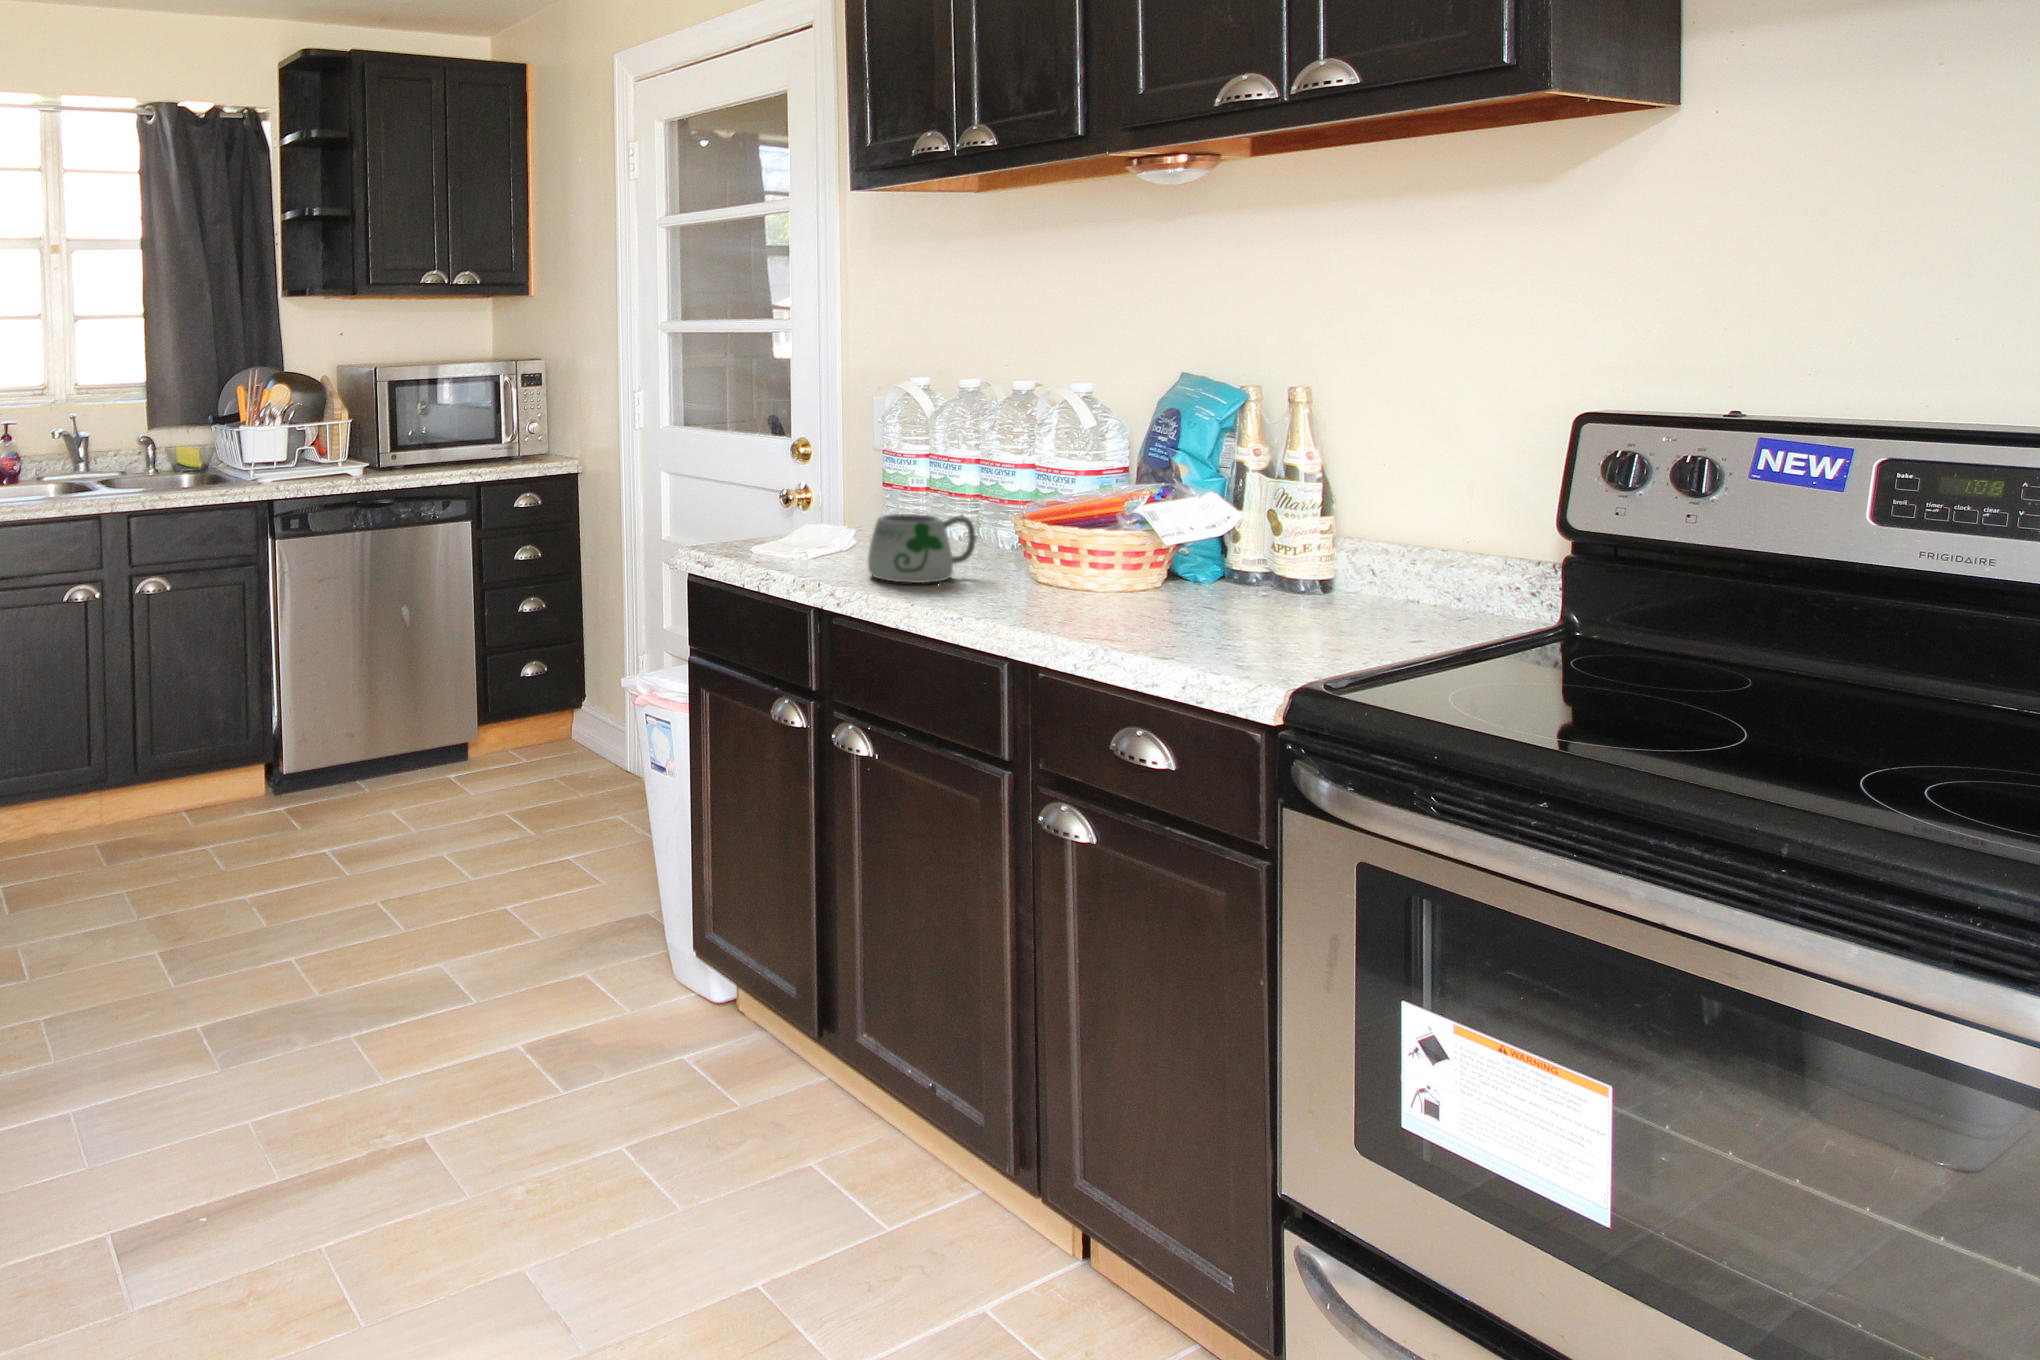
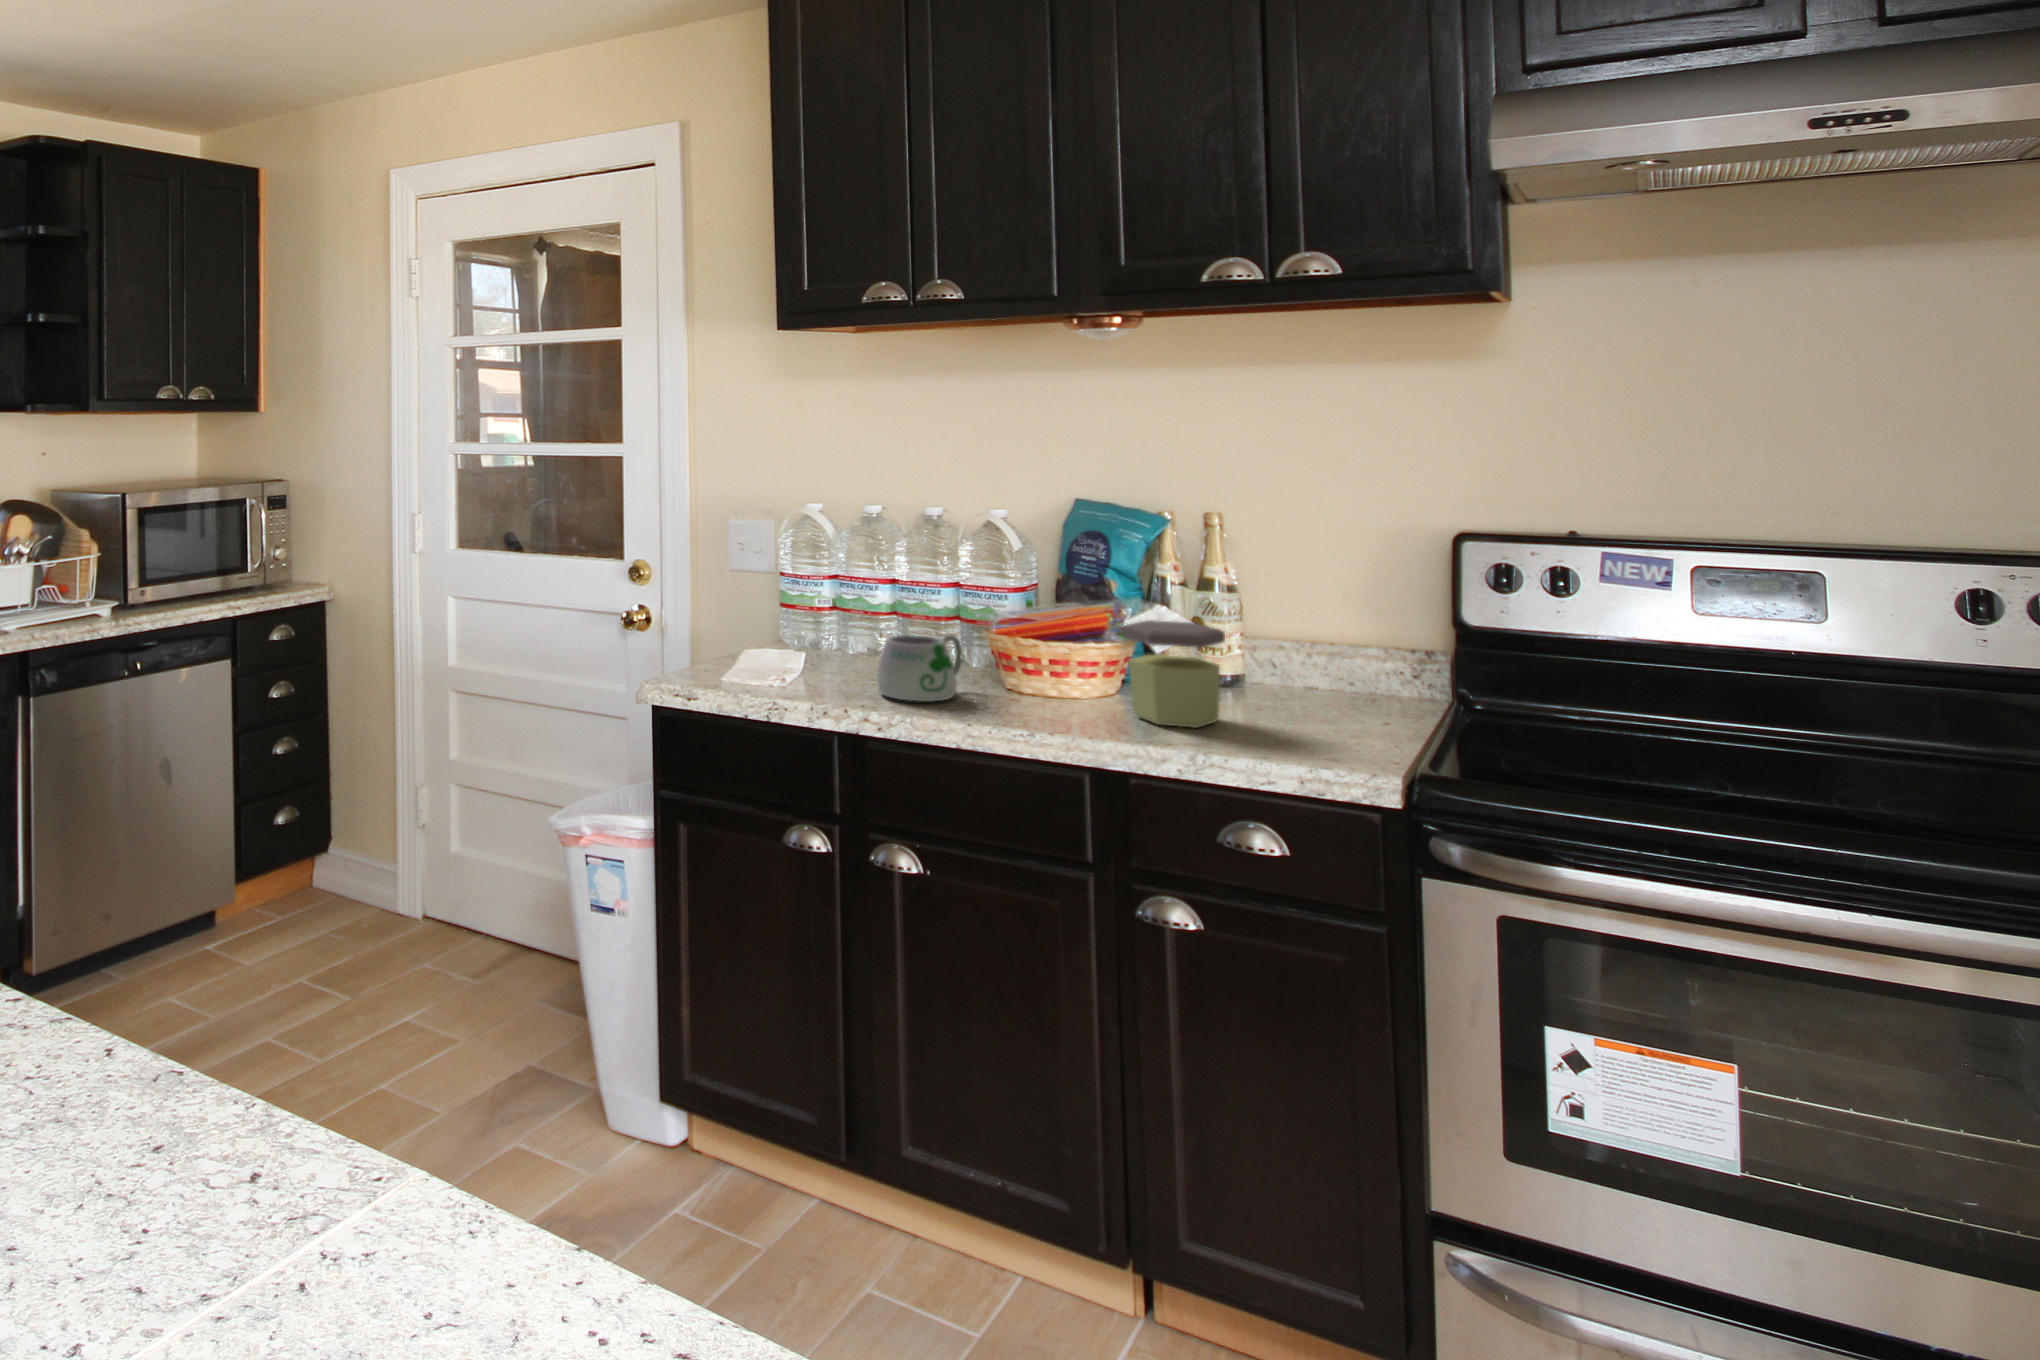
jar: none [1092,506,1200,628] -> present [1122,620,1225,728]

